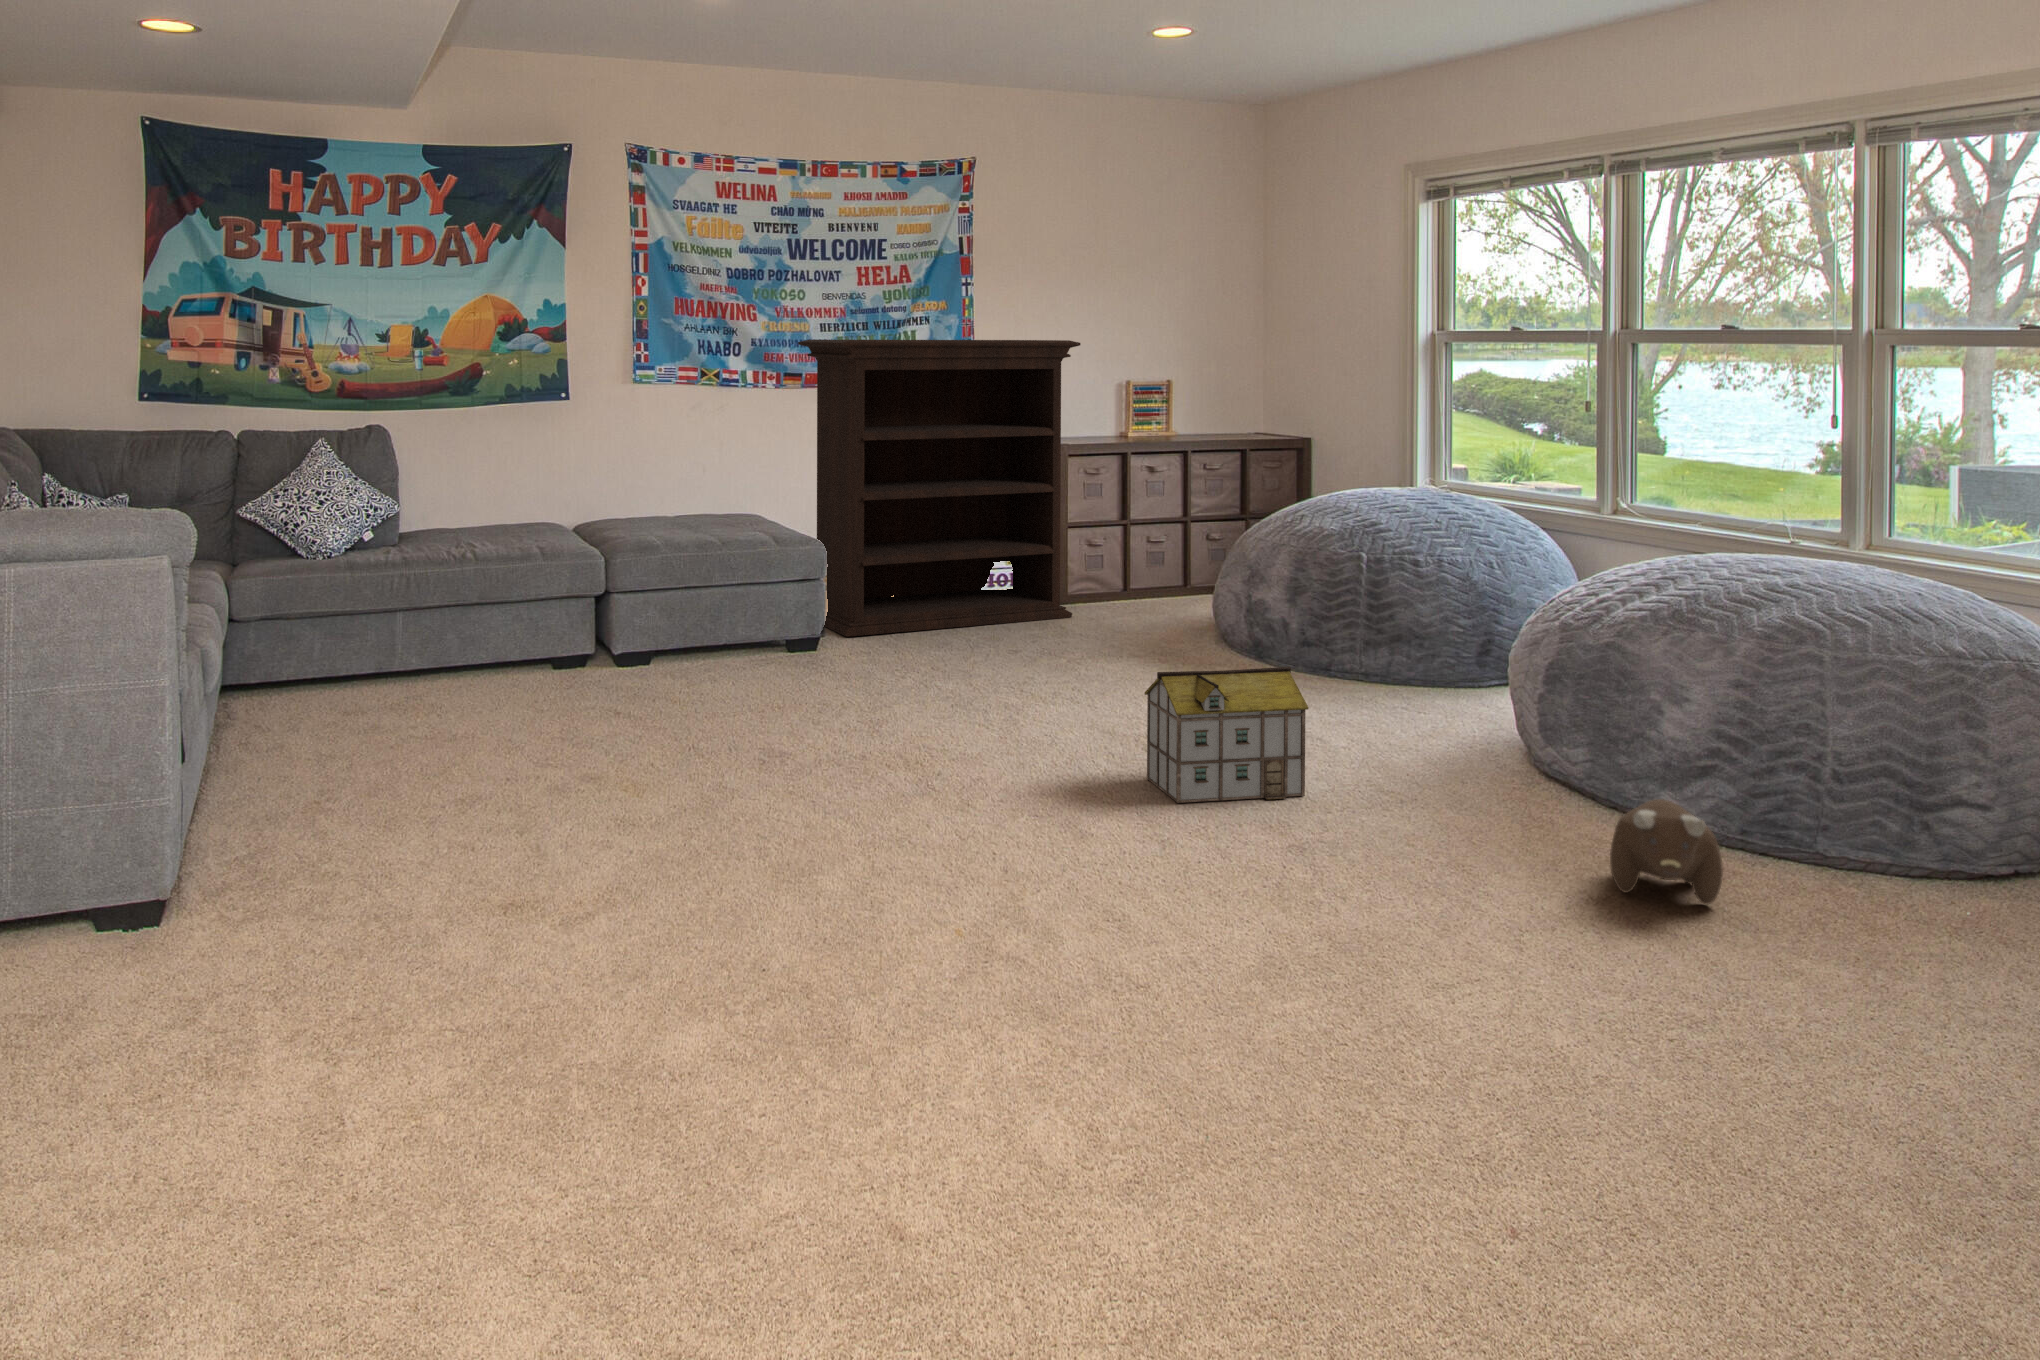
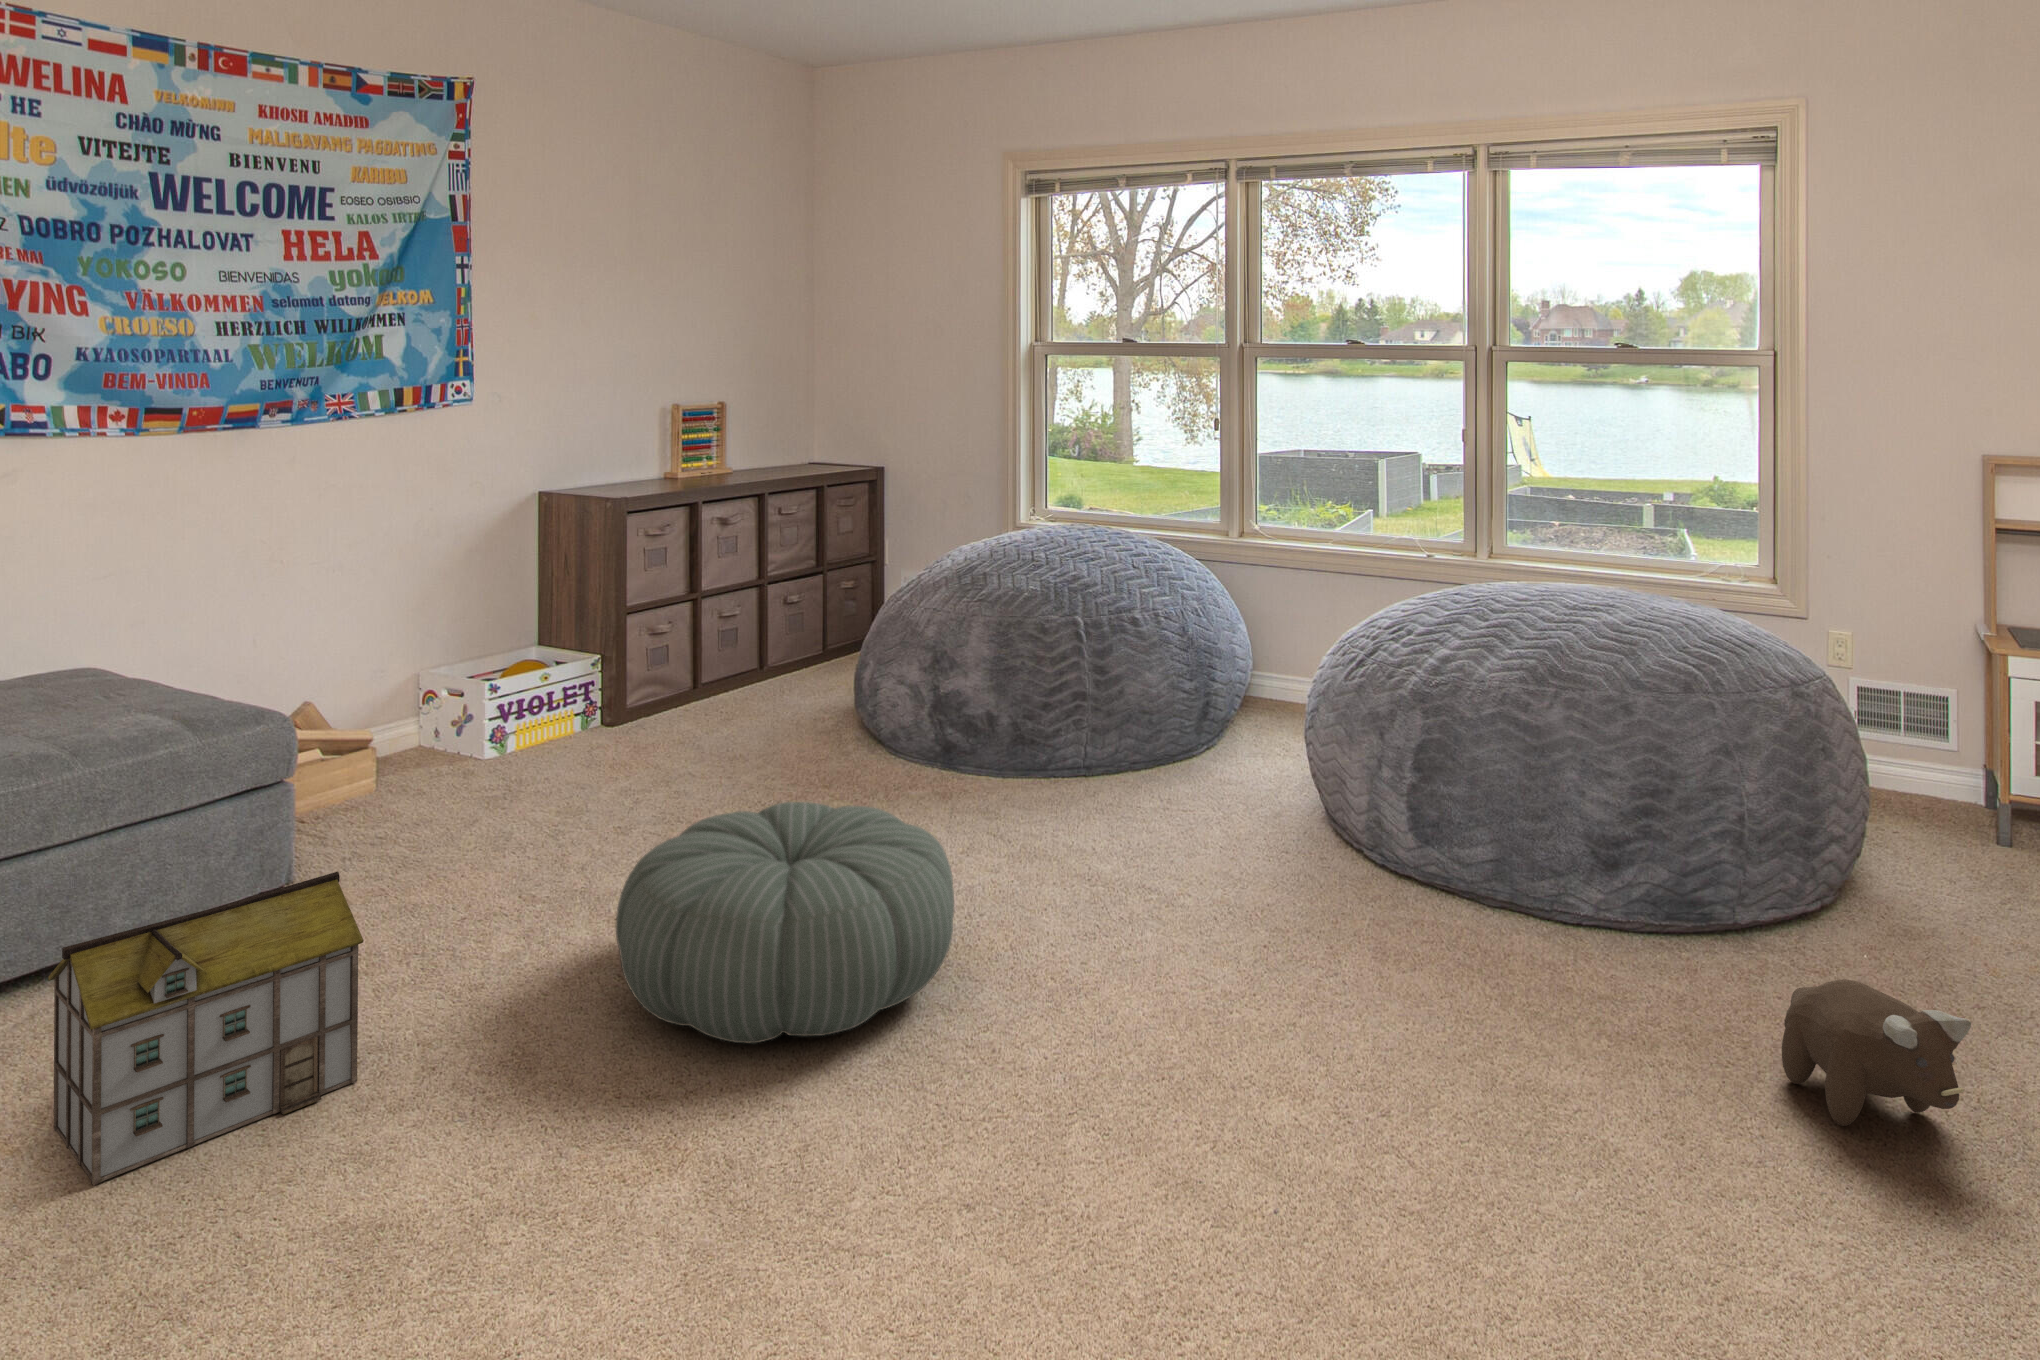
bookshelf: present [798,340,1081,637] -> none [196,350,679,871]
pouf: none [931,614,1133,727] -> present [616,802,954,1043]
toy house: present [1144,667,1309,803] -> present [48,872,364,1185]

